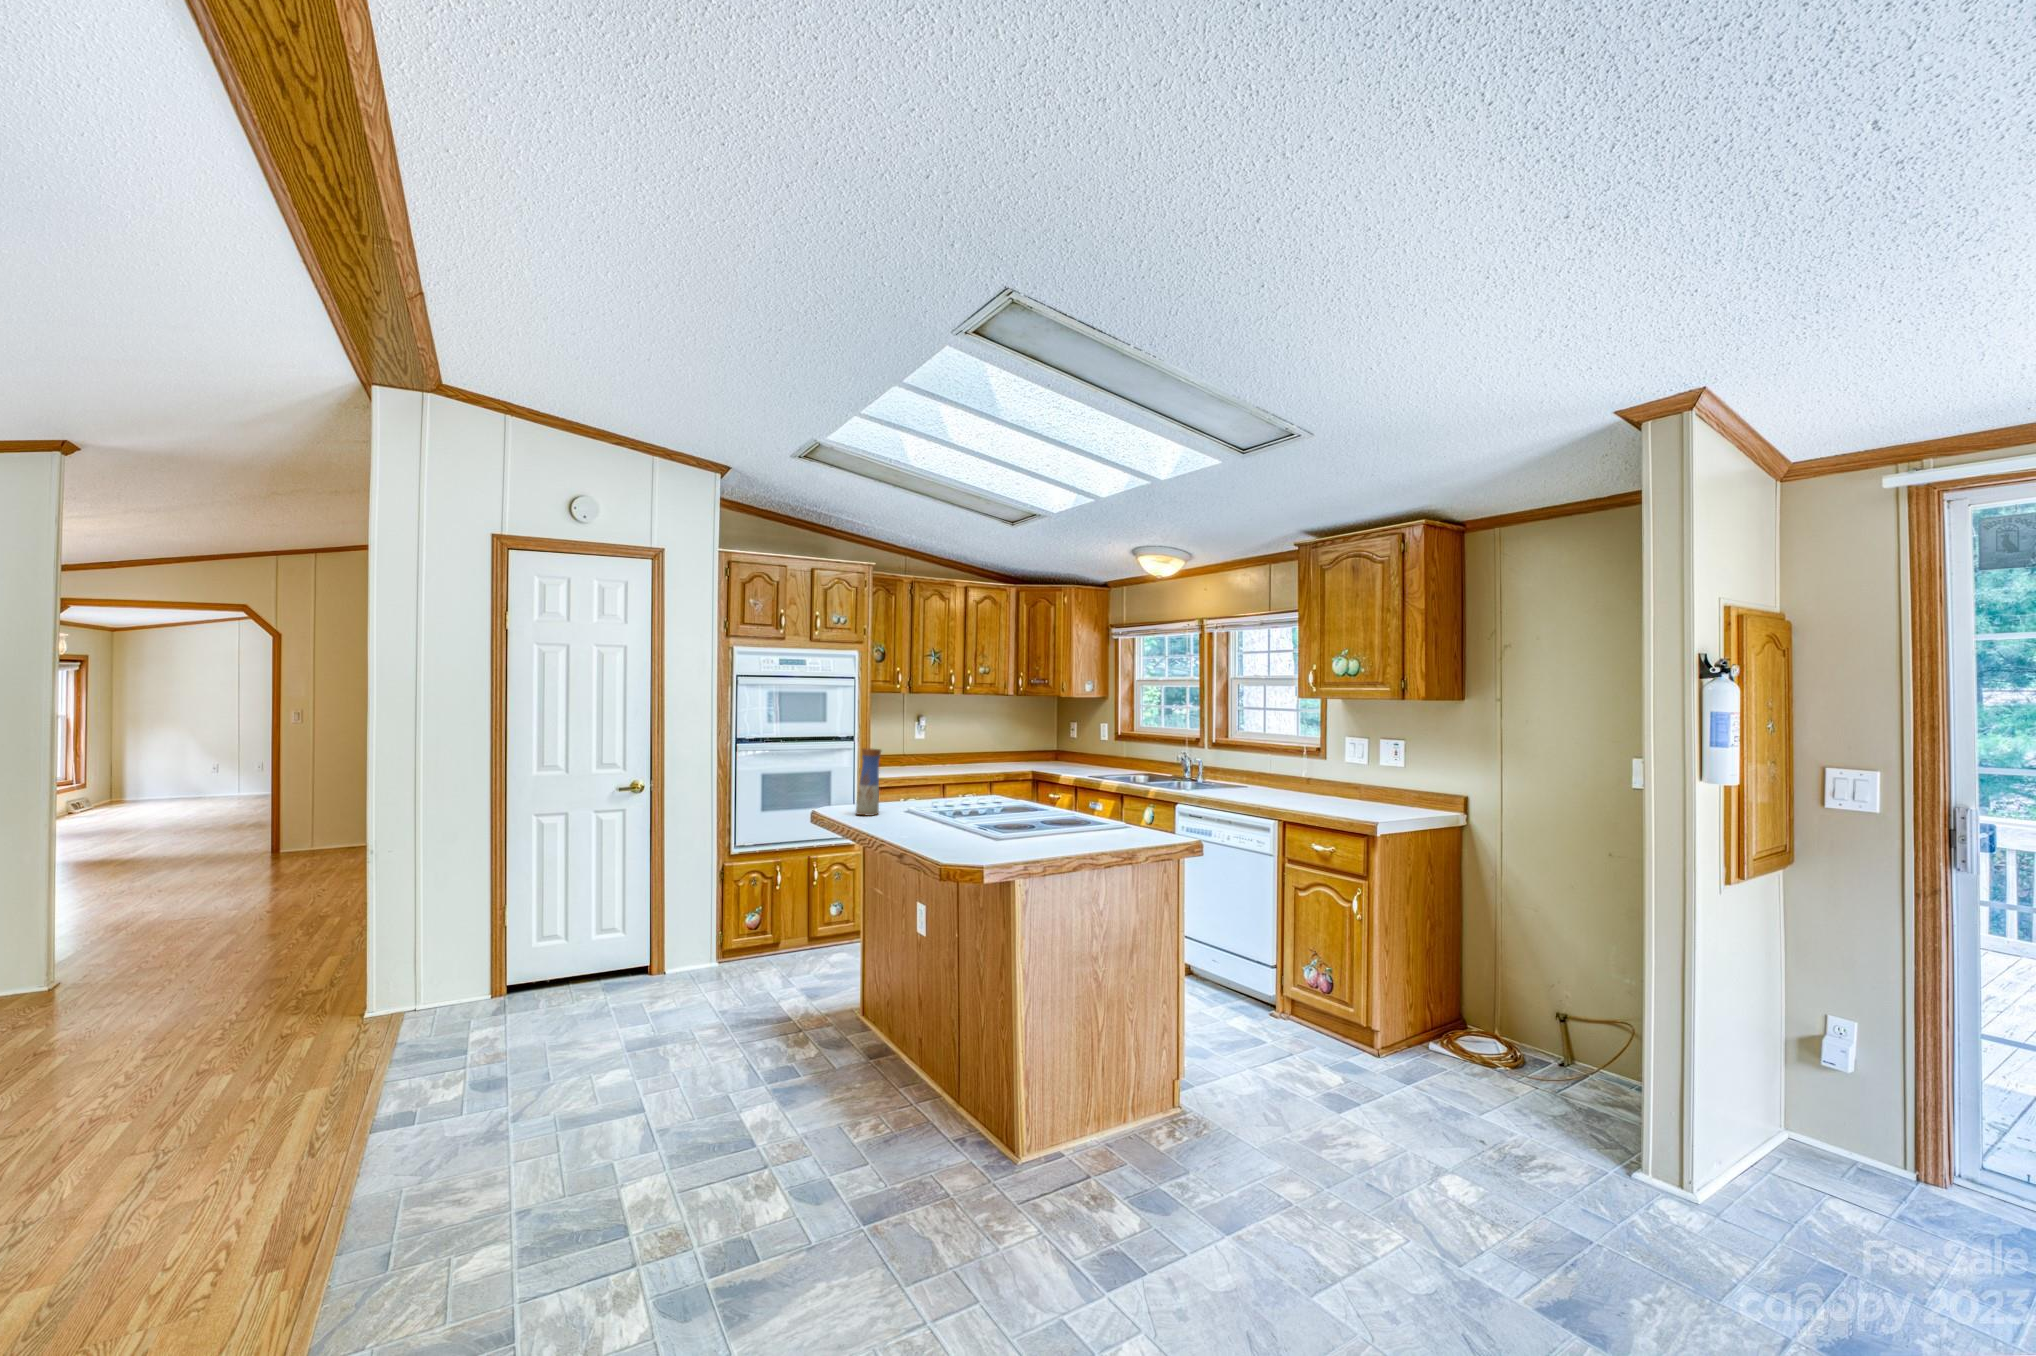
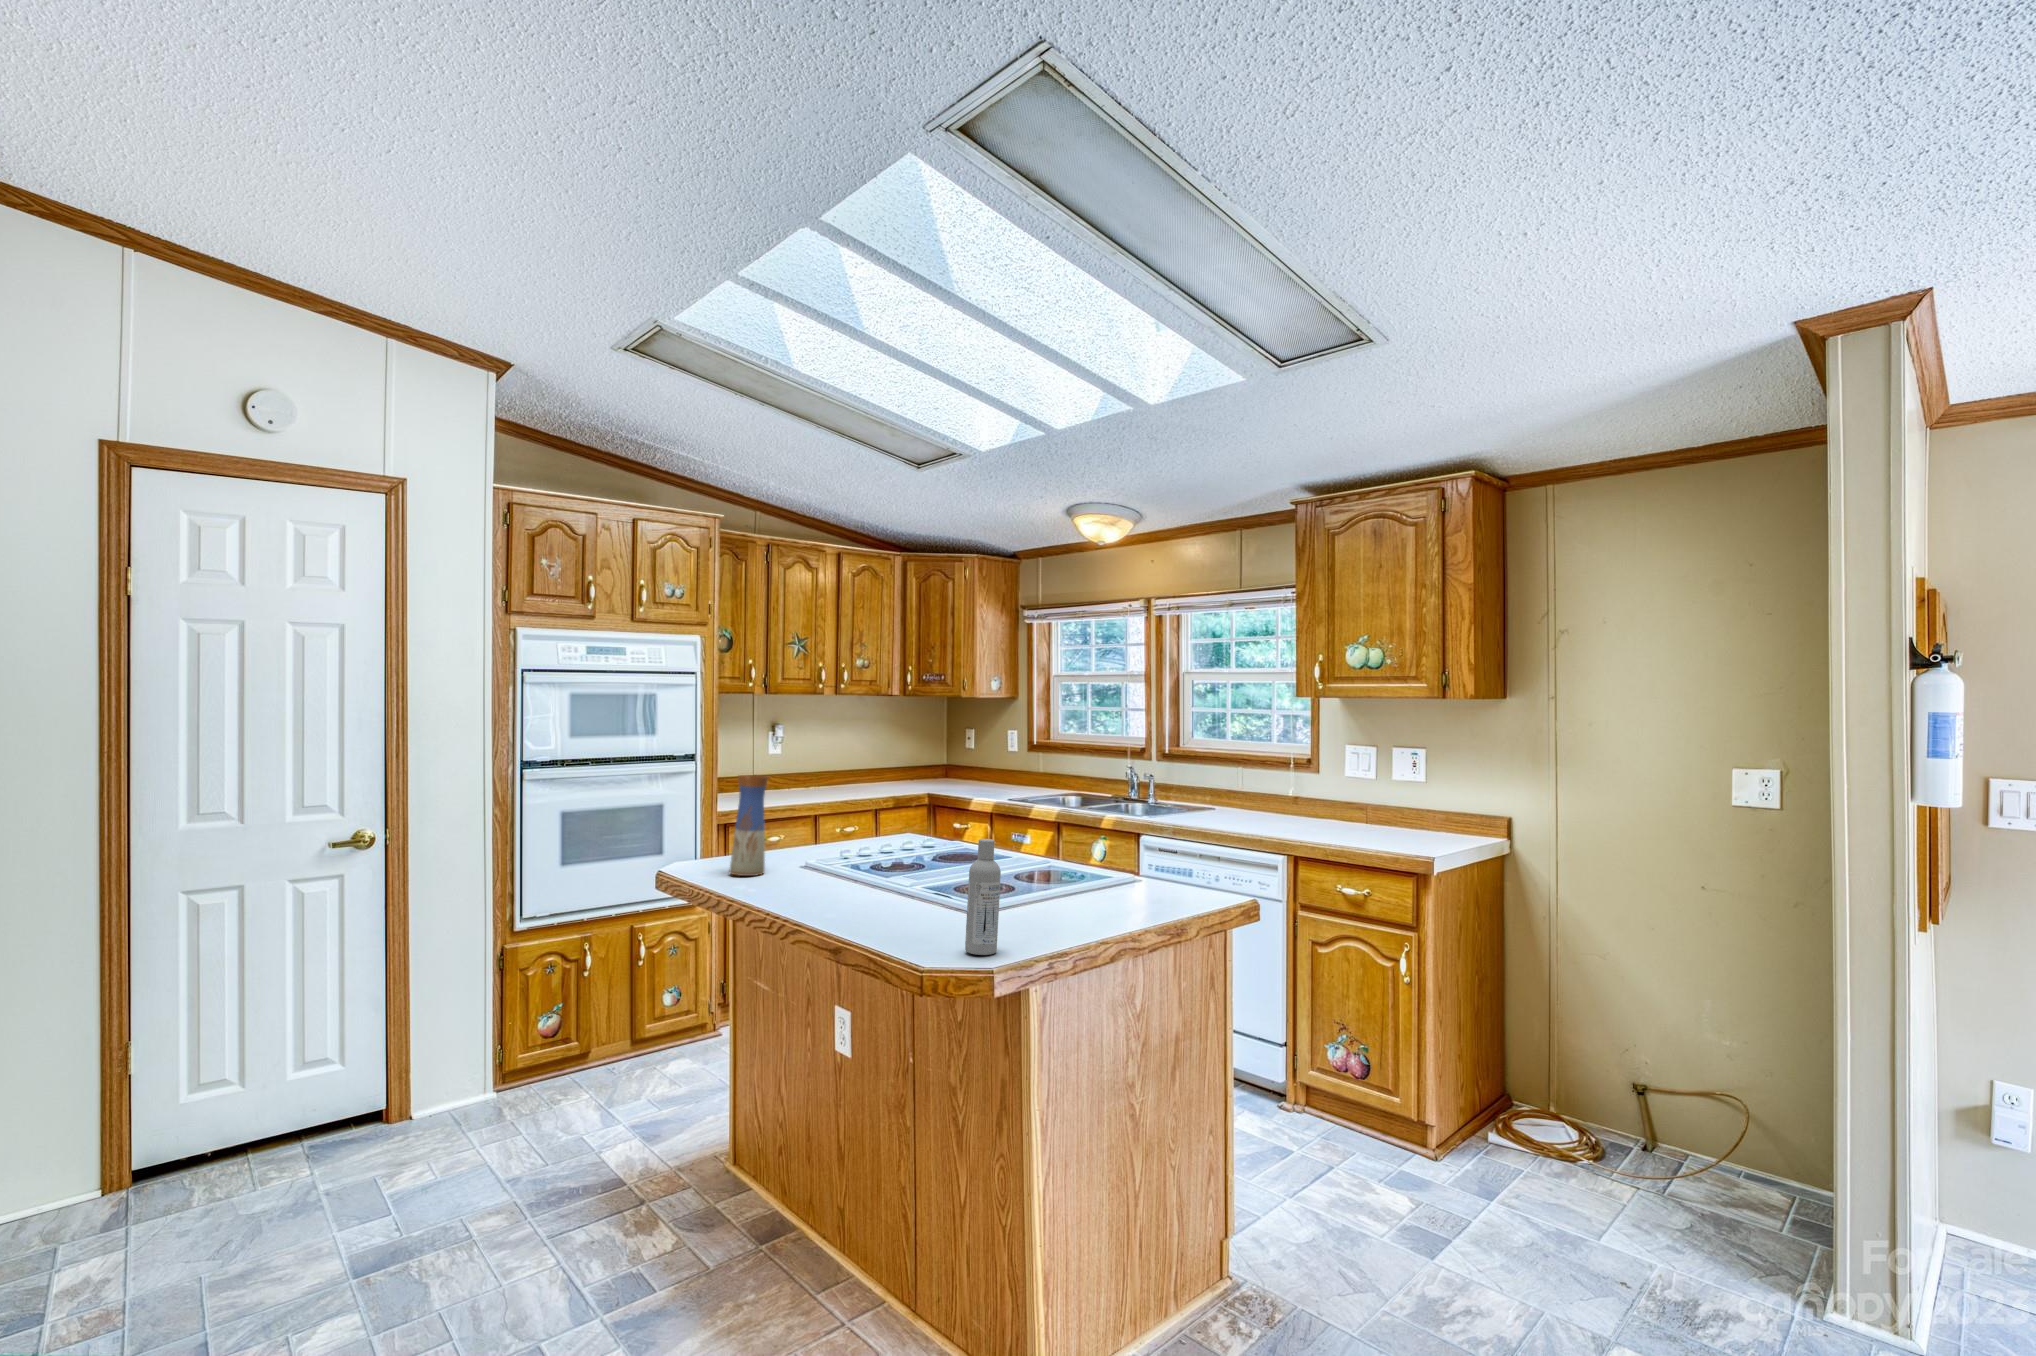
bottle: none [973,787,996,859] -> present [965,839,1001,955]

